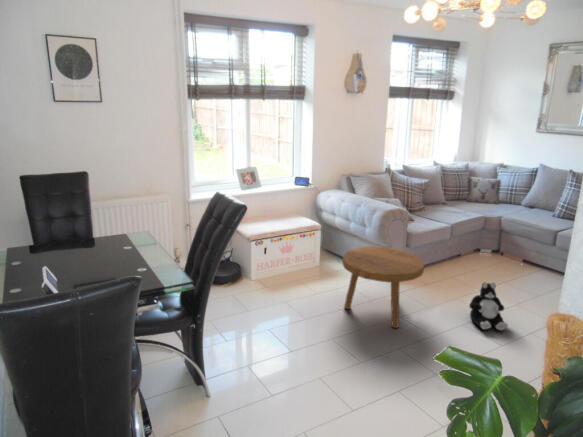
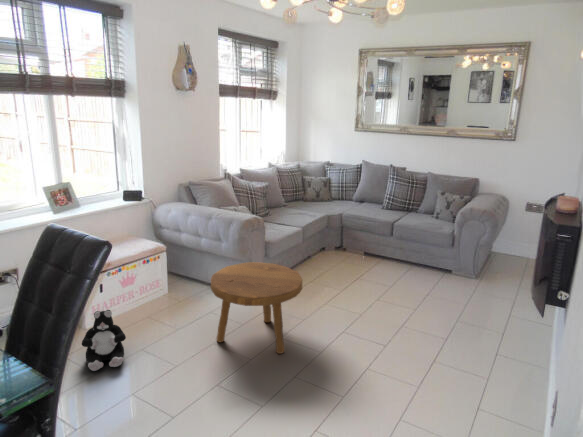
plush toy: present [469,282,508,330] -> present [82,310,126,371]

